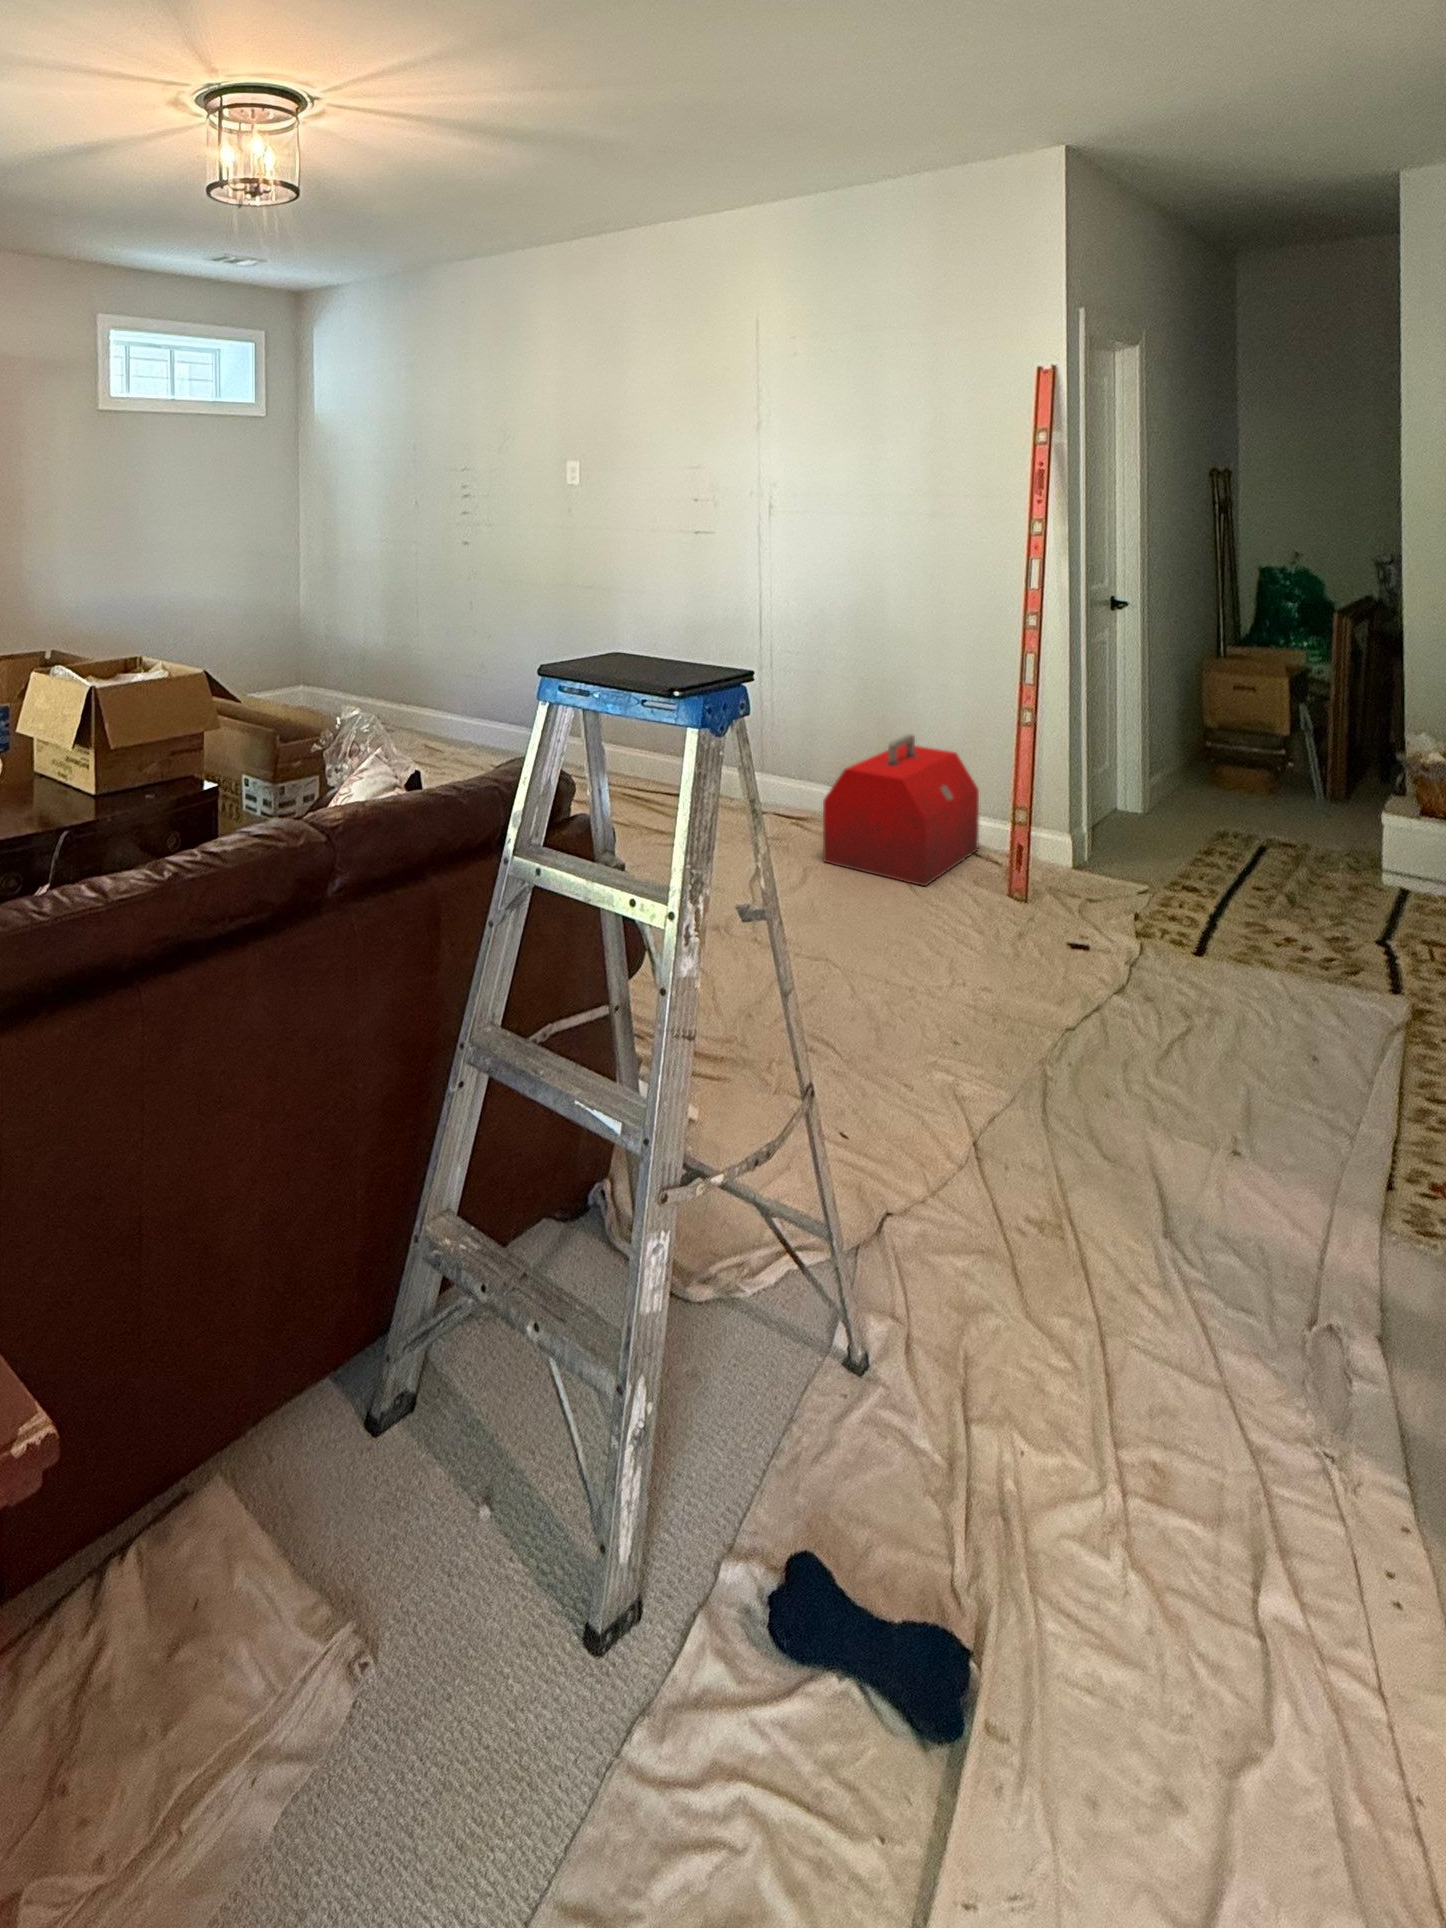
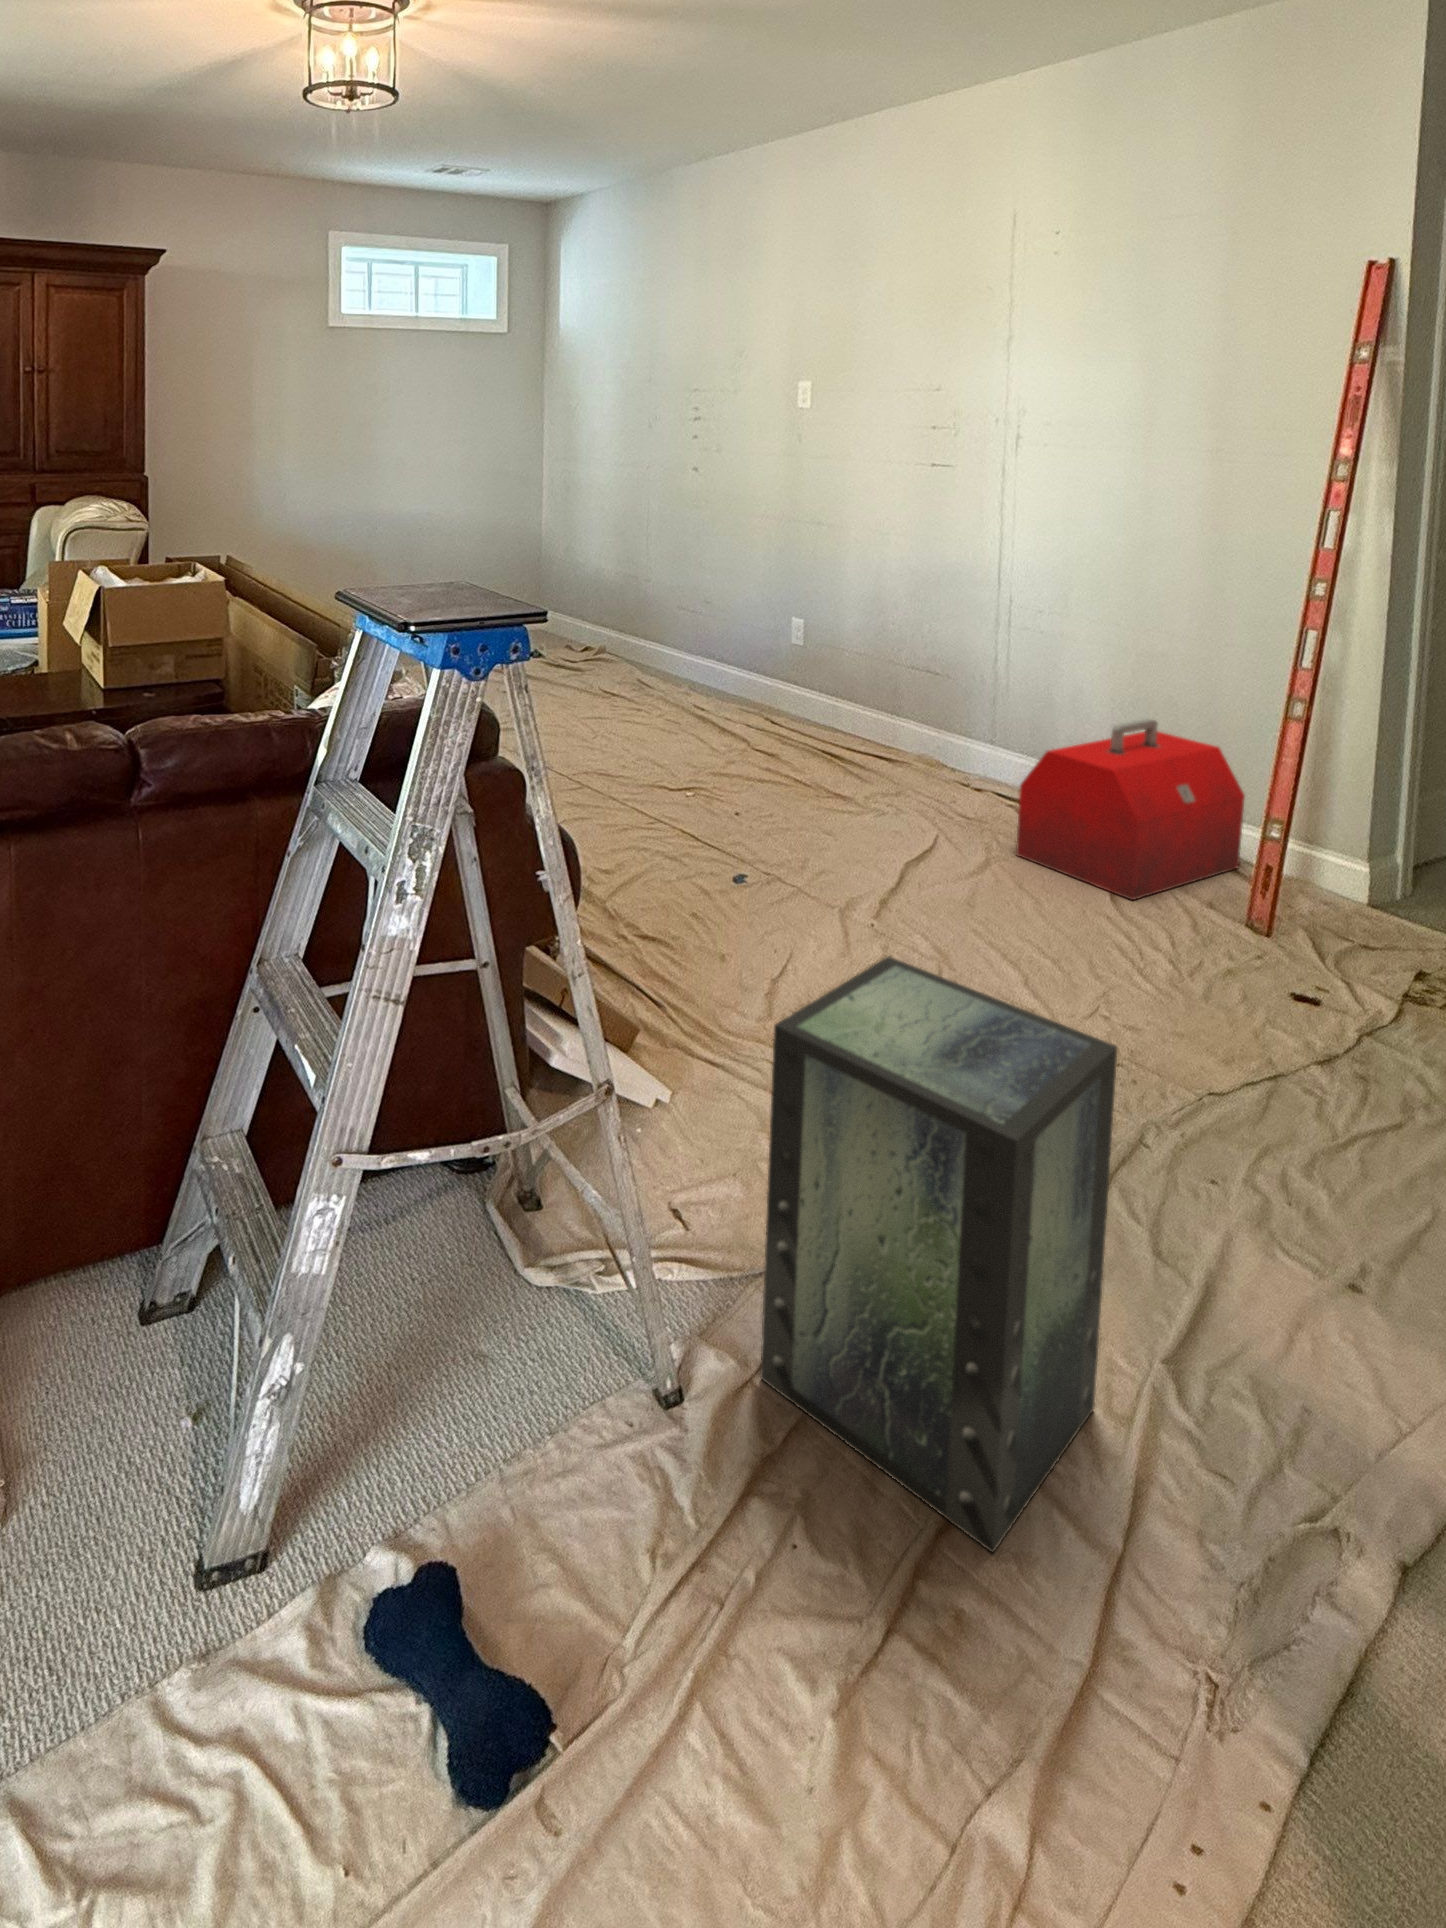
storage box: none [913,944,1149,1415] -> present [760,957,1117,1552]

